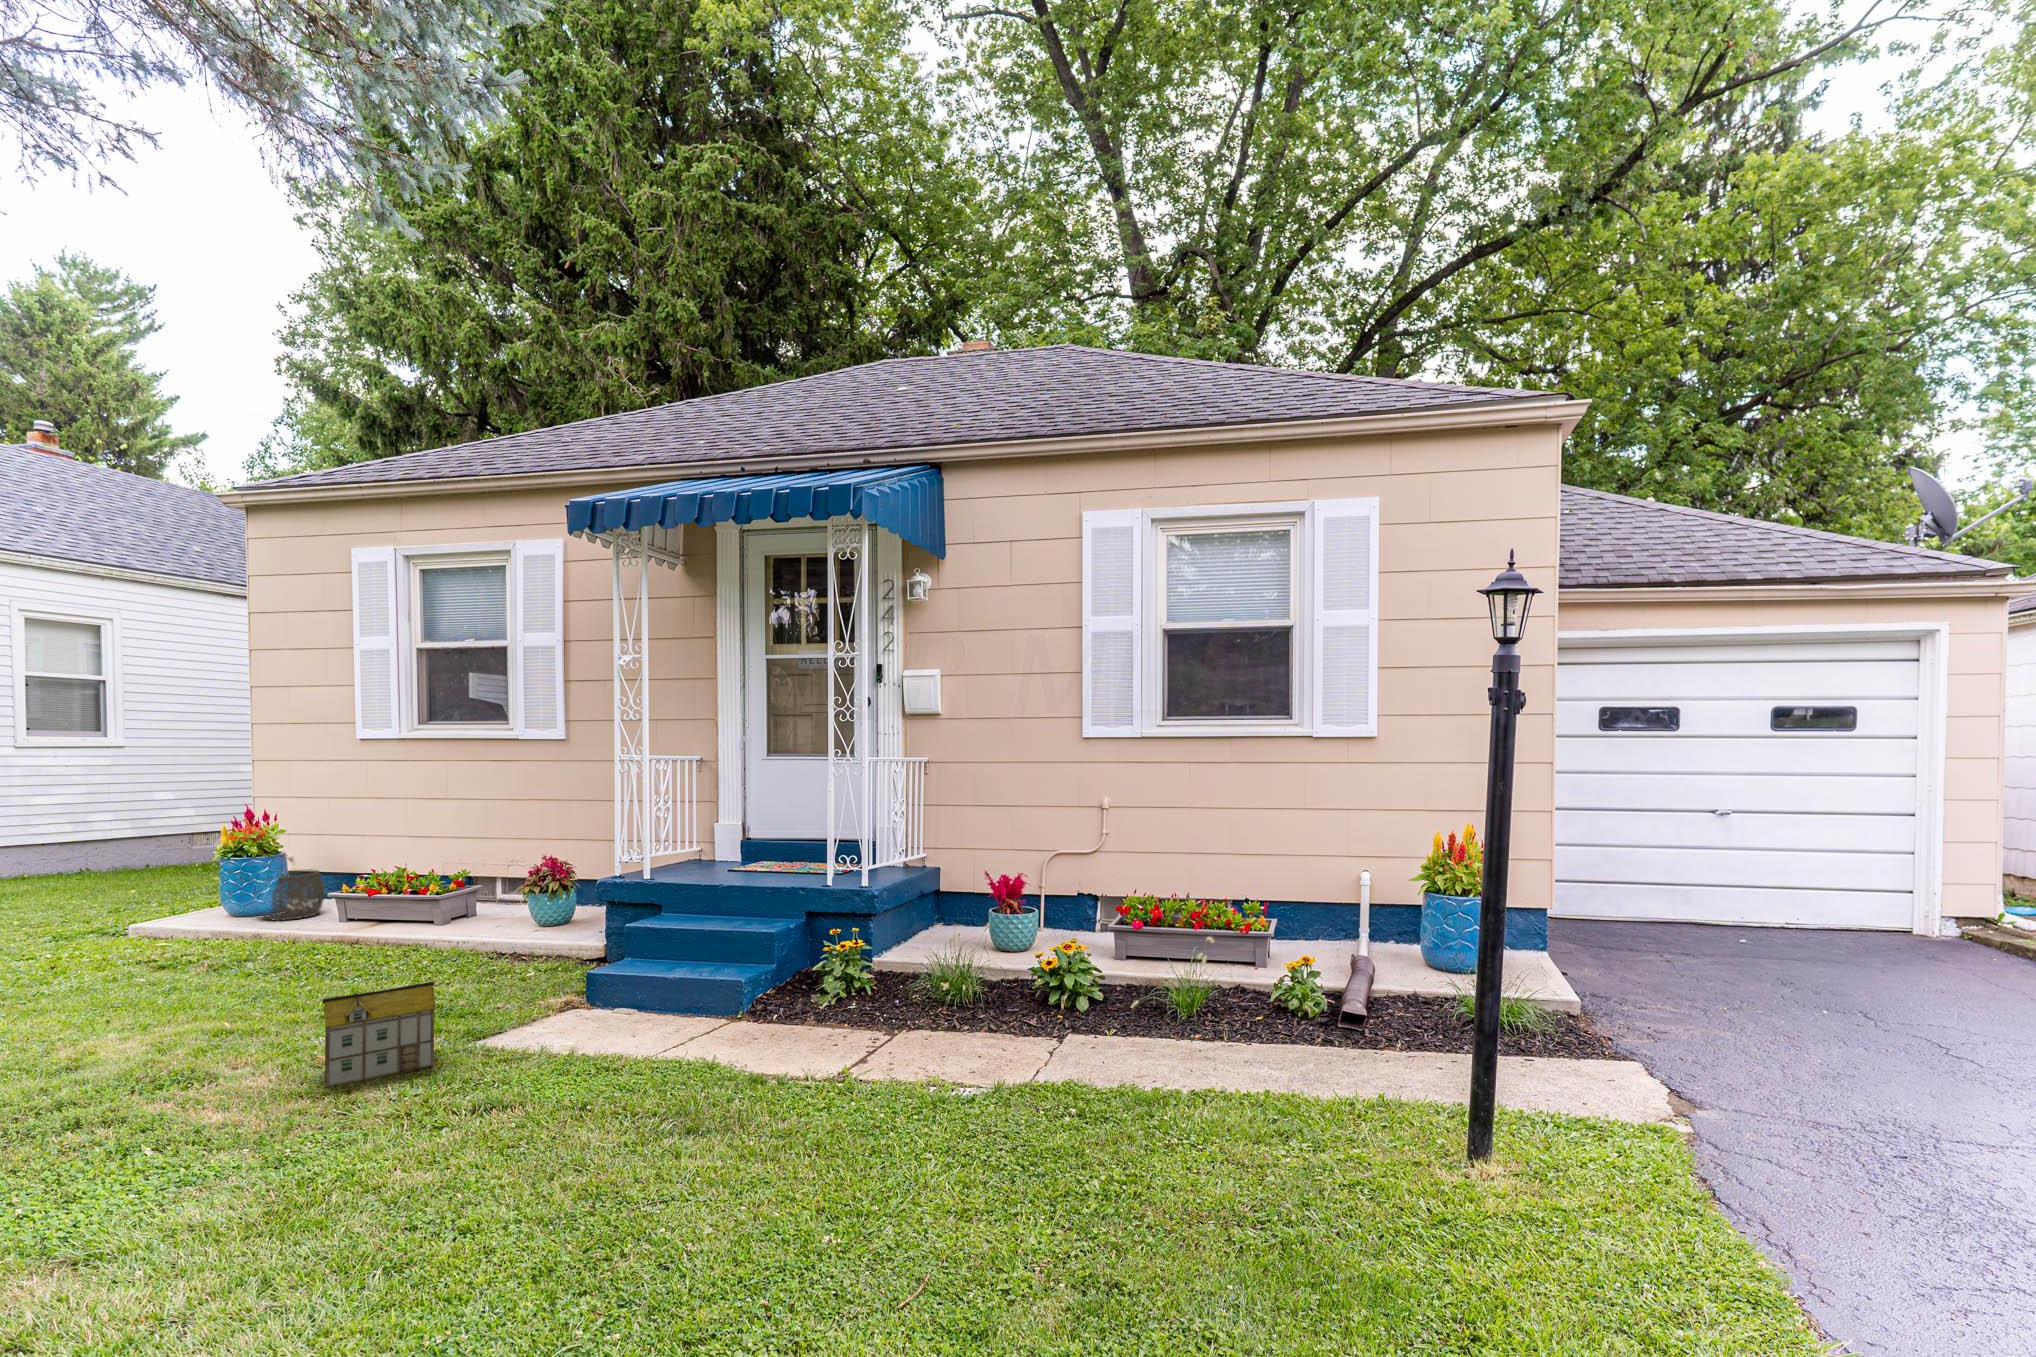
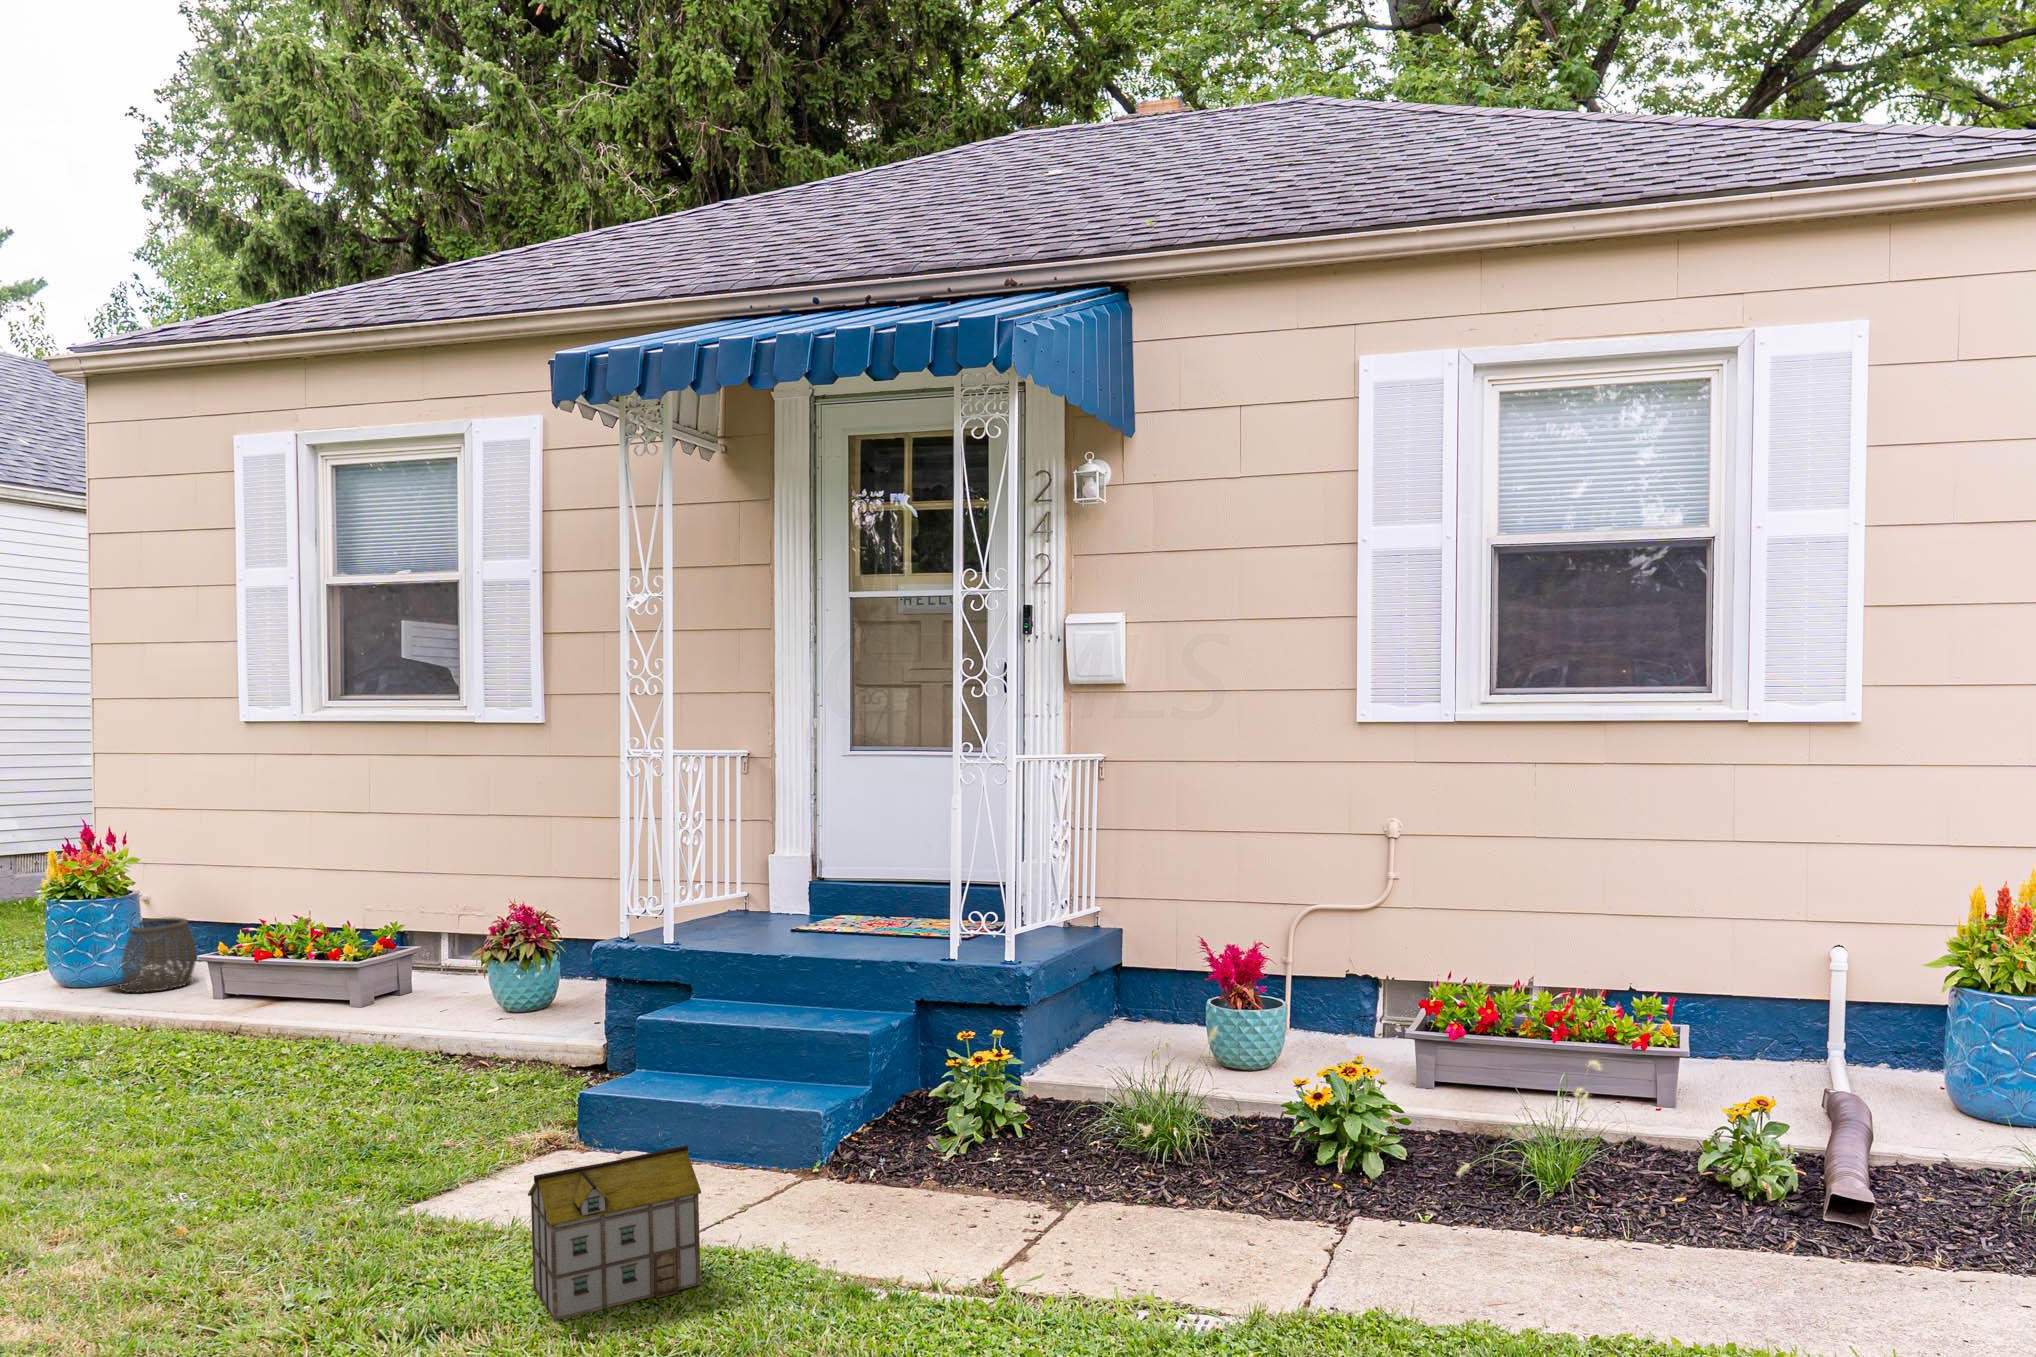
toy house: present [323,981,436,1087] -> present [528,1145,701,1321]

